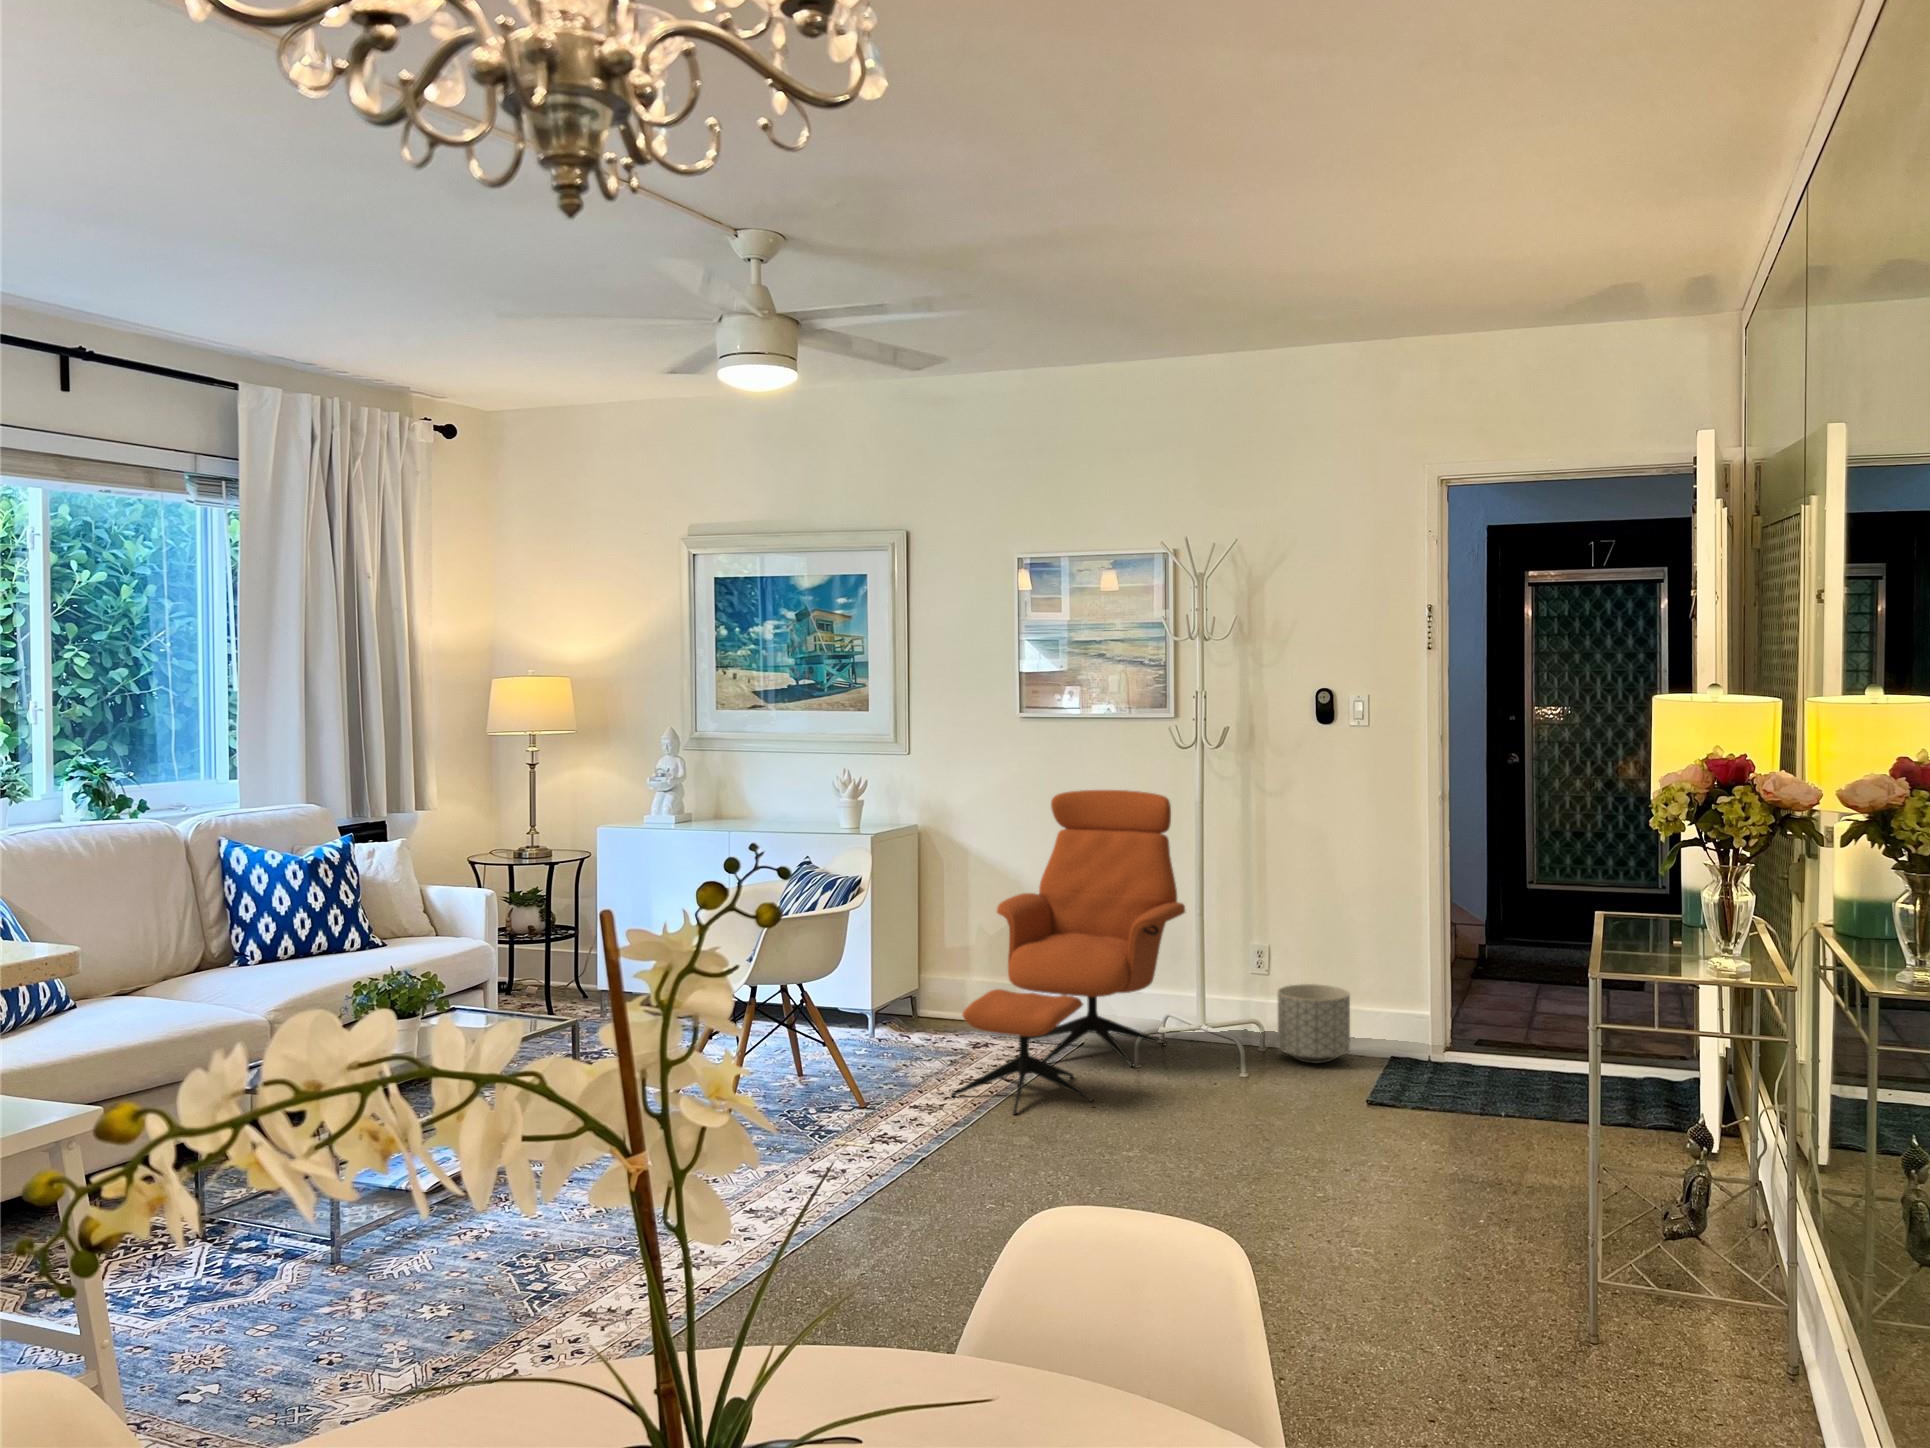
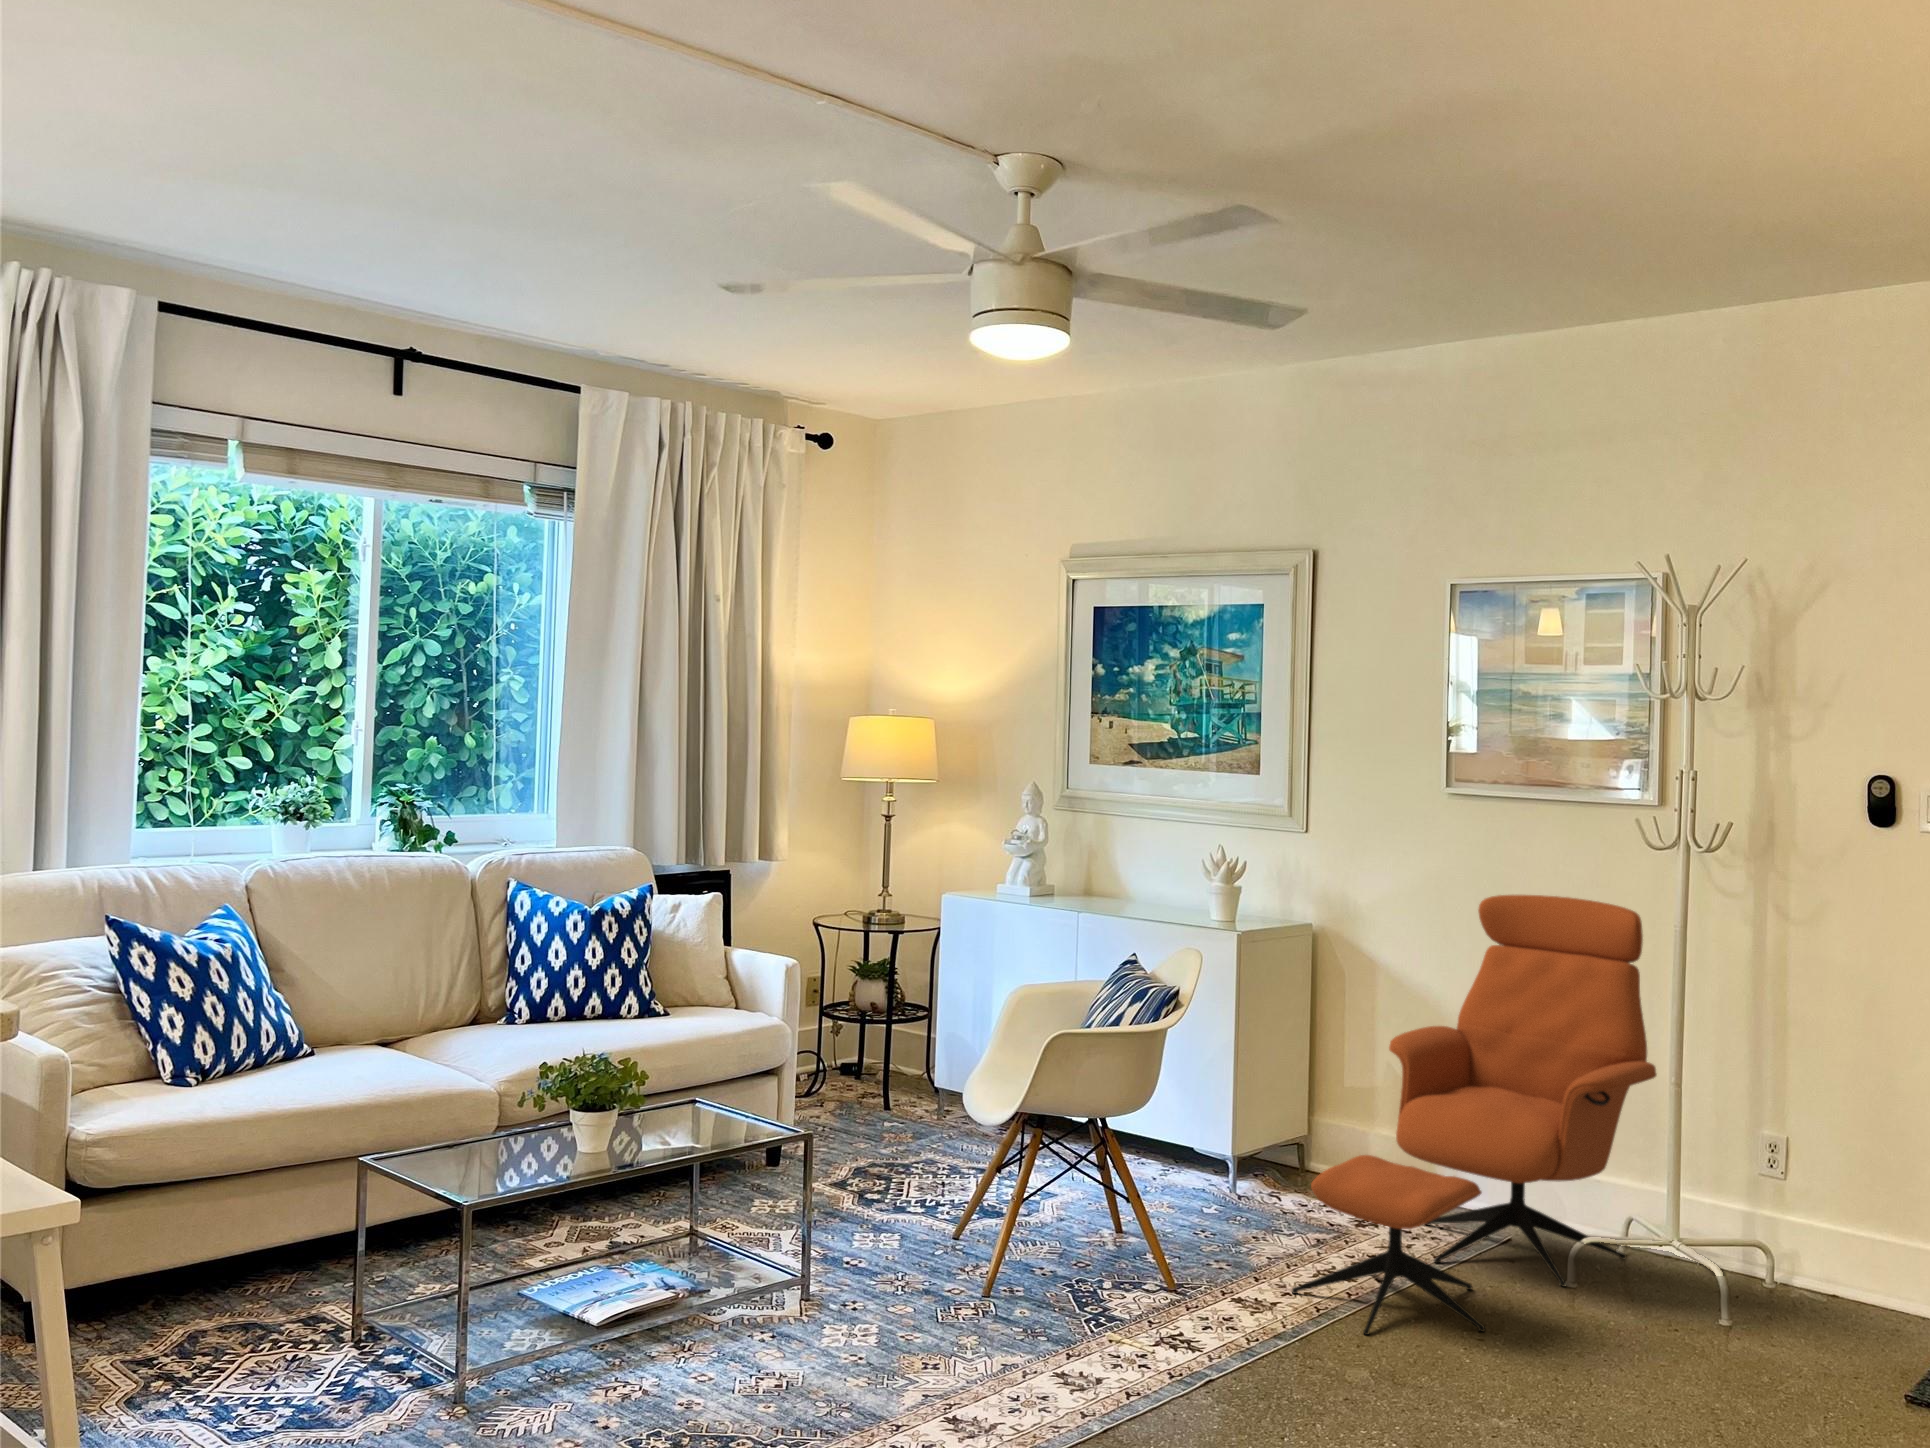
planter: present [1278,984,1350,1063] -> none [1790,1201,1908,1324]

